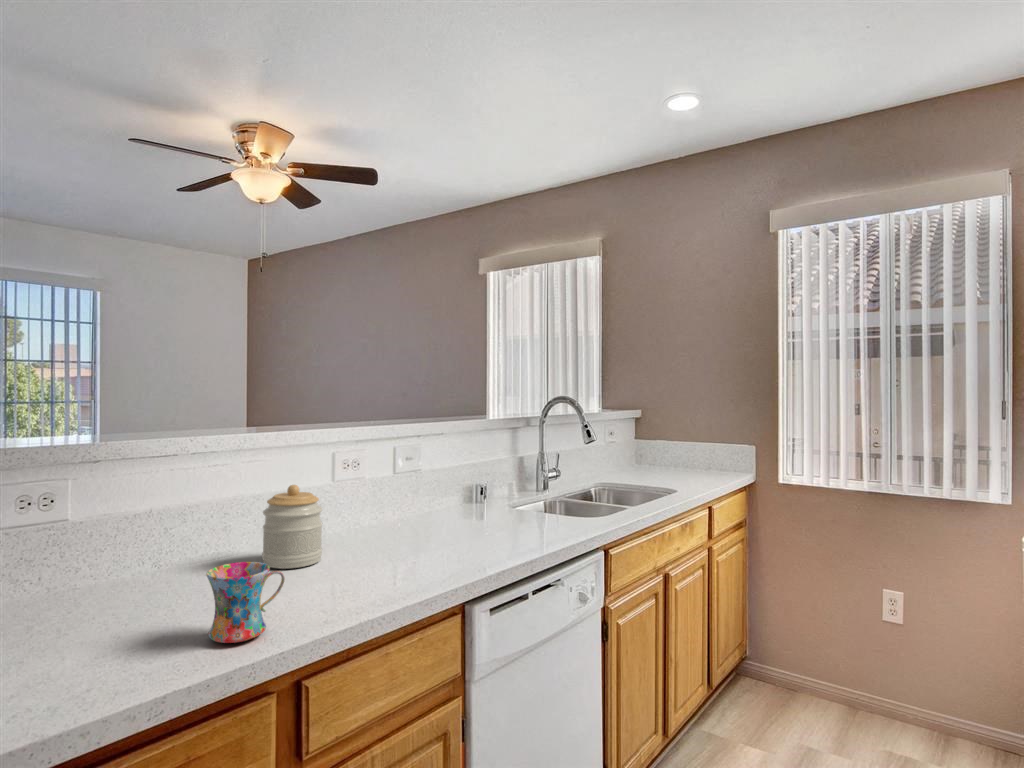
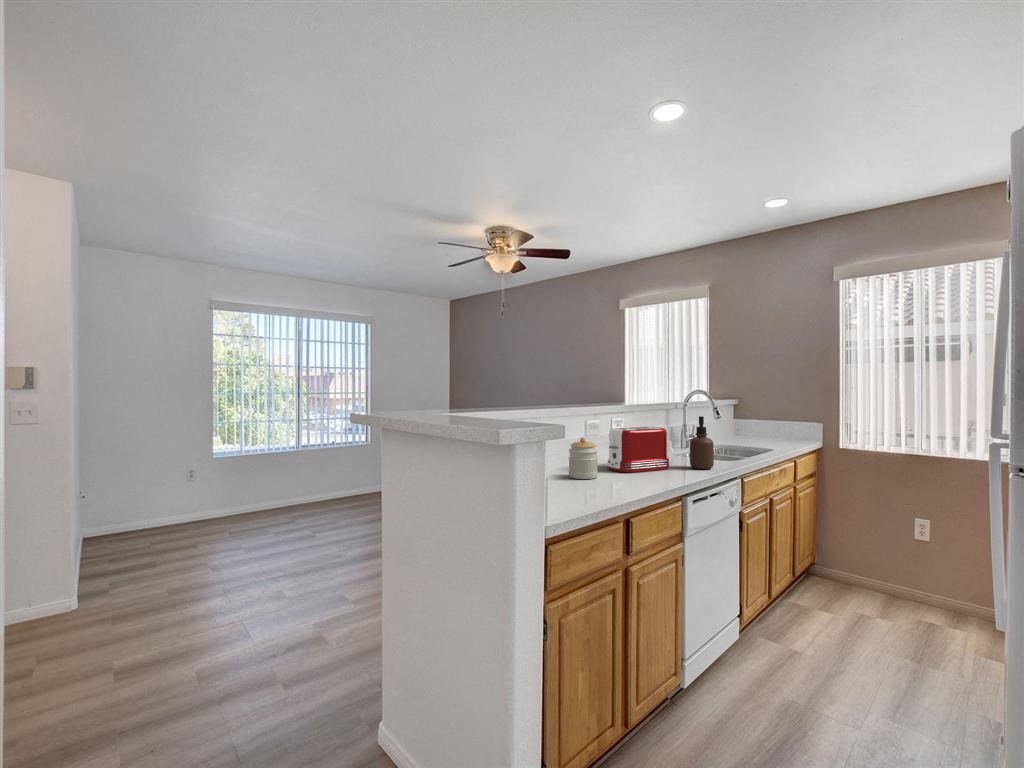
soap dispenser: none [517,443,557,537] -> present [690,416,714,469]
toaster: none [366,460,480,548] -> present [608,427,669,472]
mug: present [206,562,285,643] -> none [589,467,617,499]

